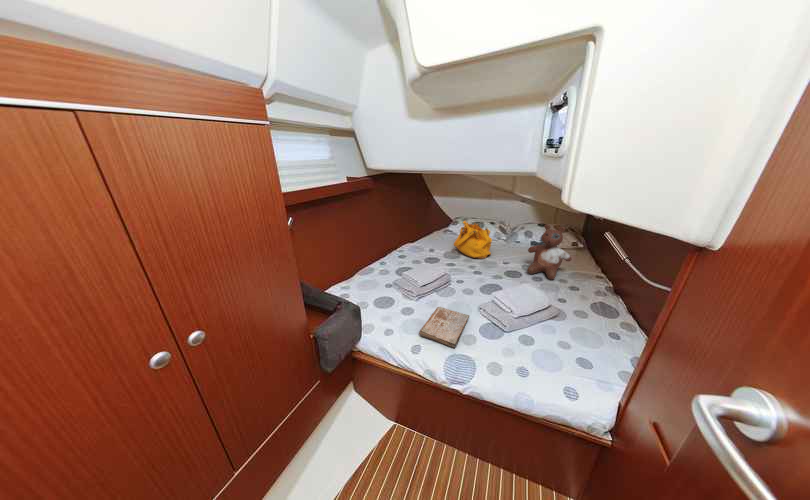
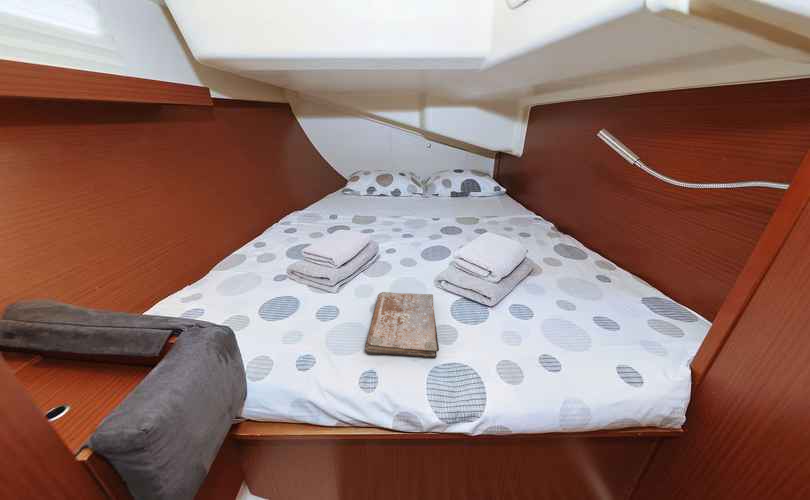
handbag: present [454,221,492,259] -> none [365,169,415,218]
stuffed bear: present [527,224,572,279] -> none [461,160,511,228]

